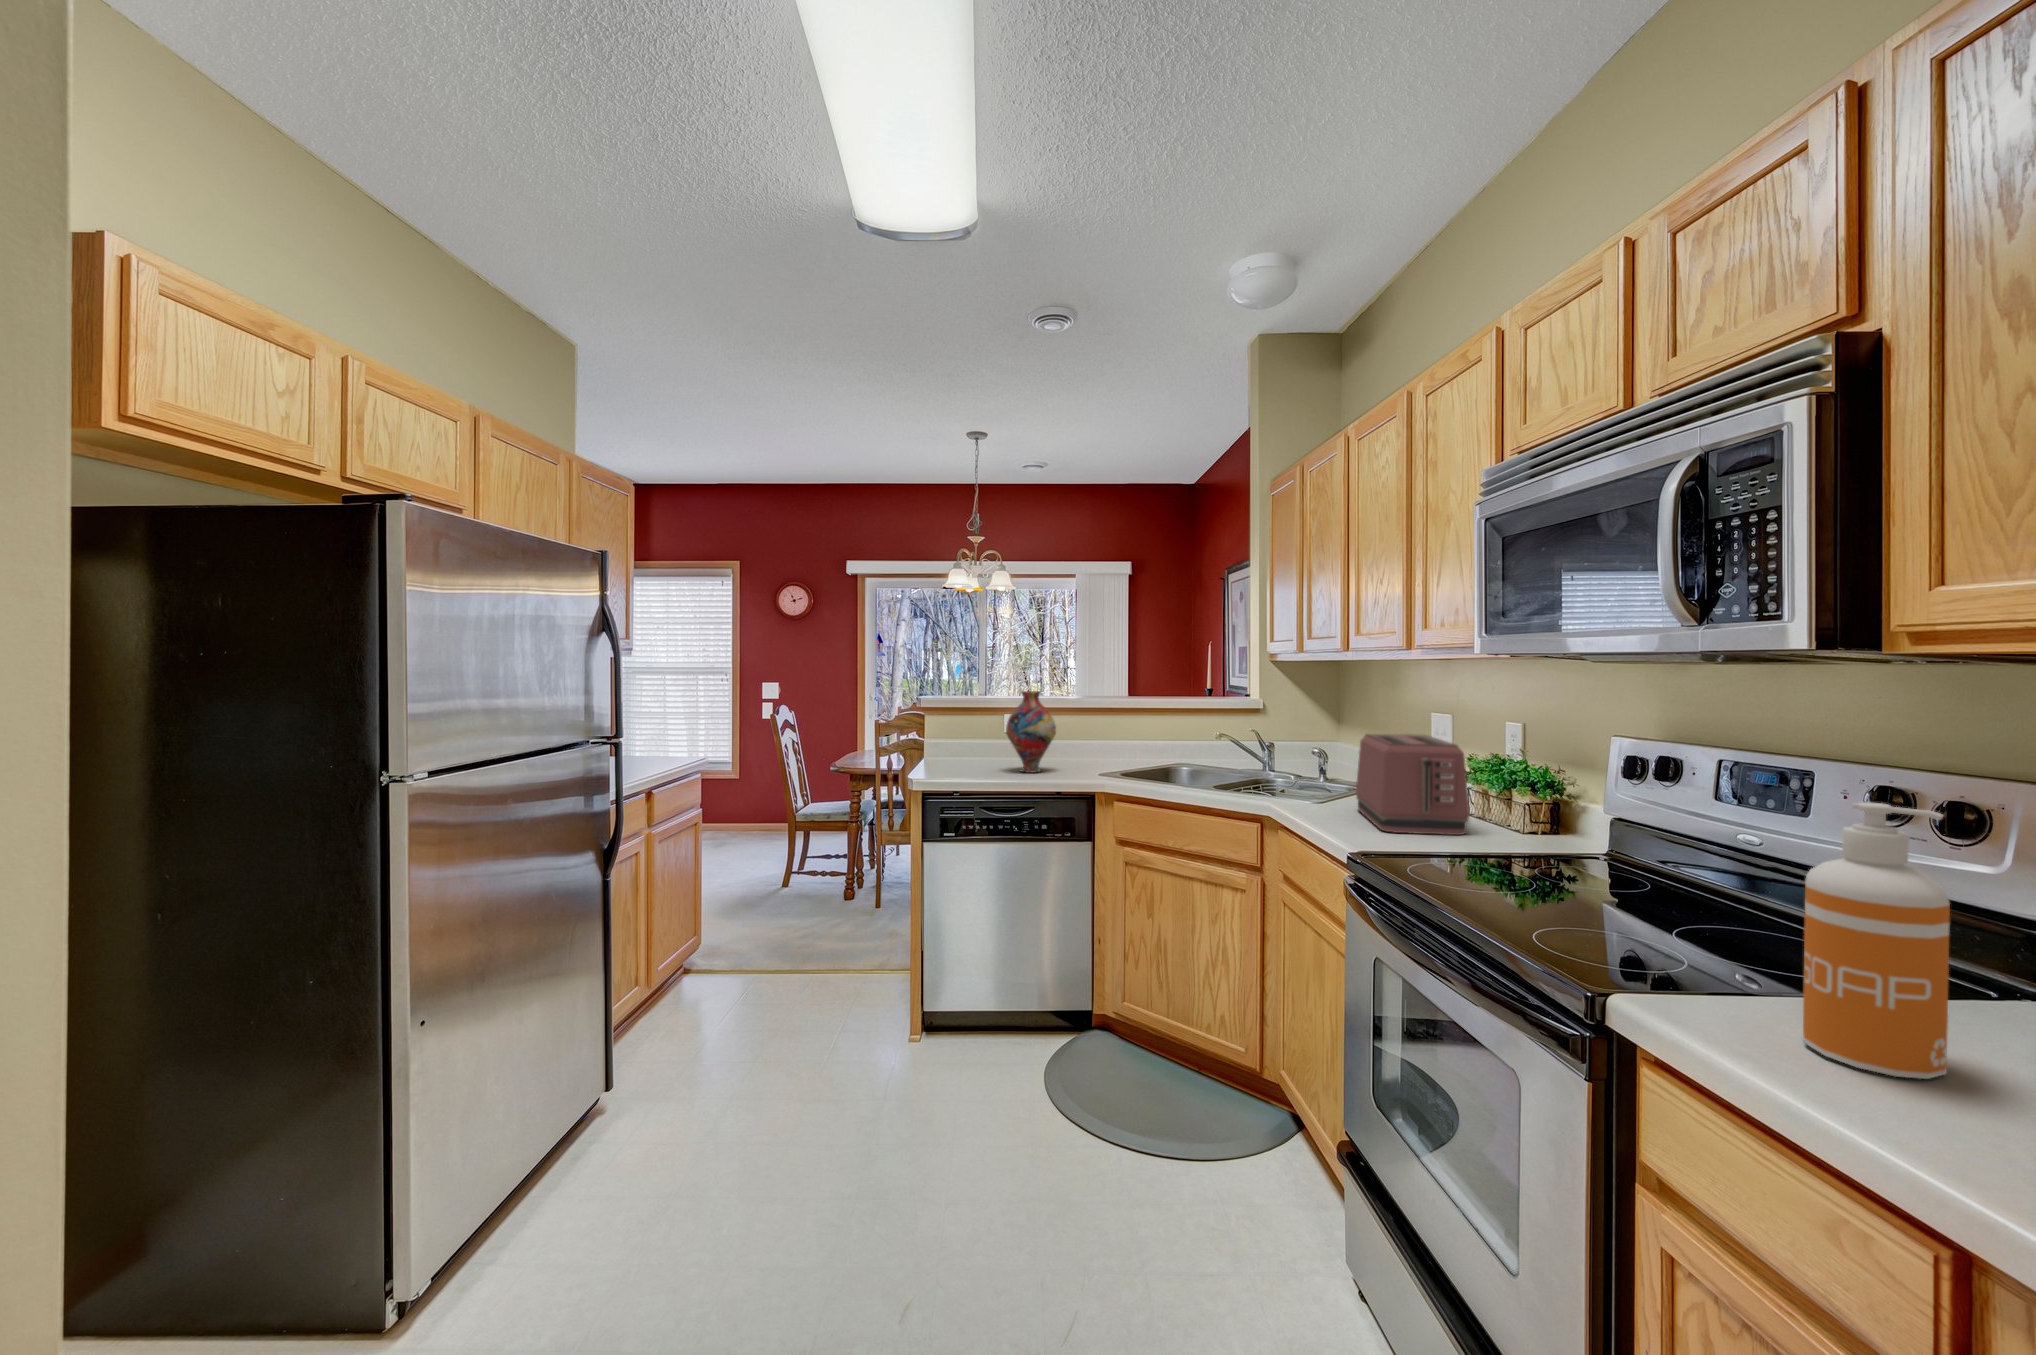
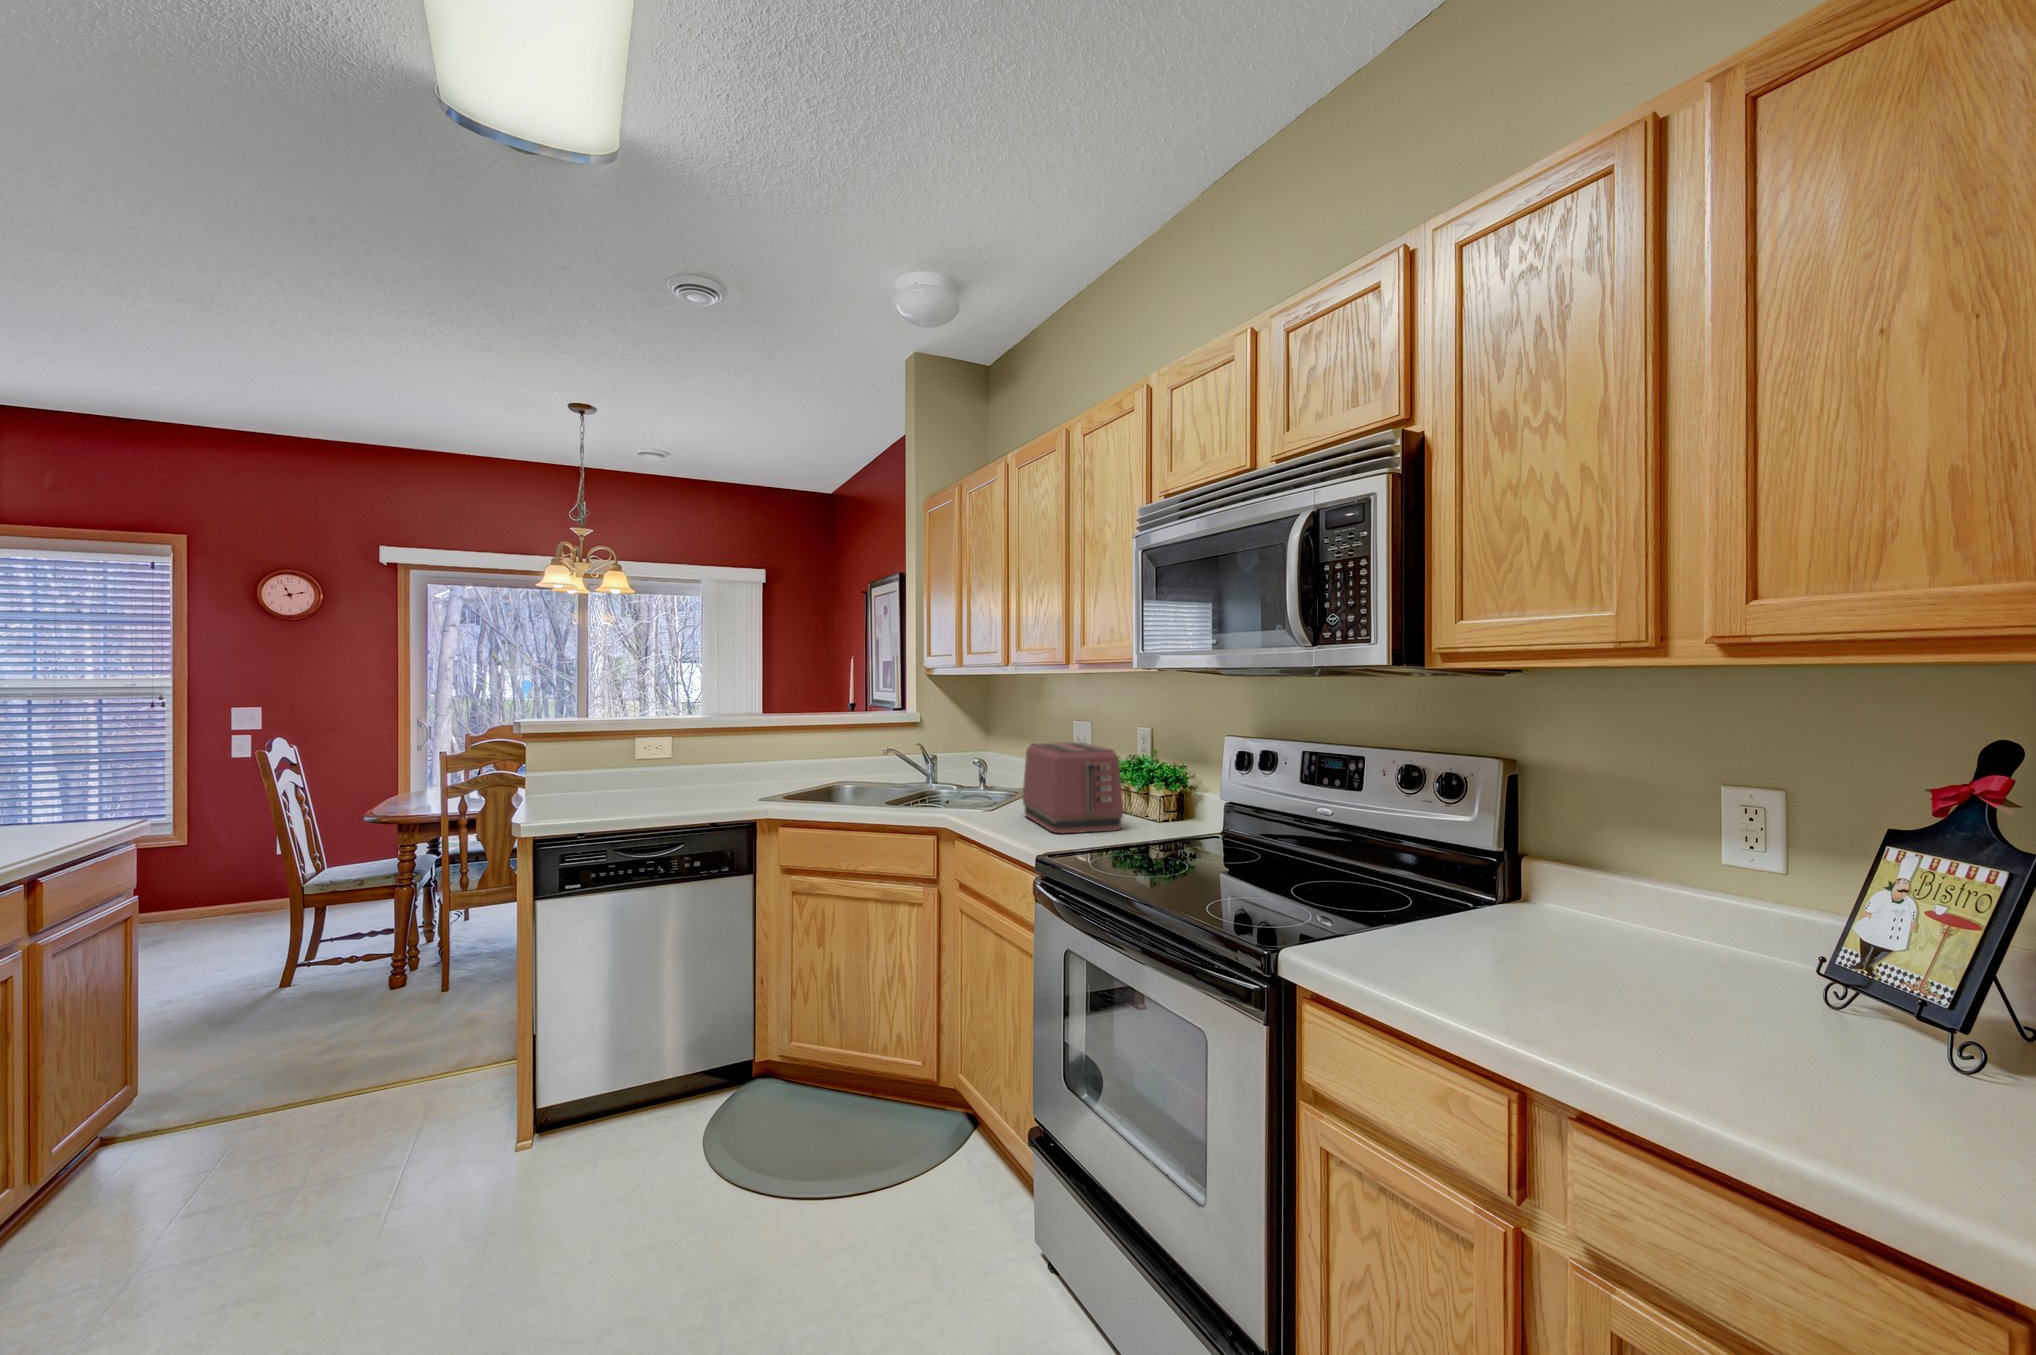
vase: present [1006,691,1056,773] -> none [640,710,701,803]
soap dispenser: present [1803,802,1950,1079] -> none [1400,776,1482,972]

